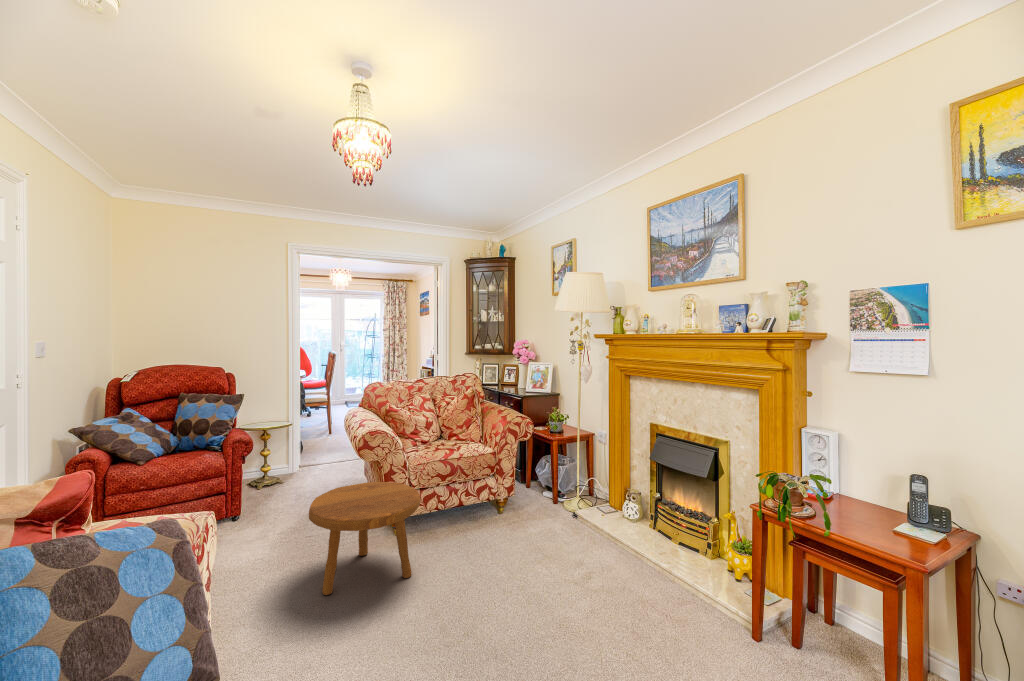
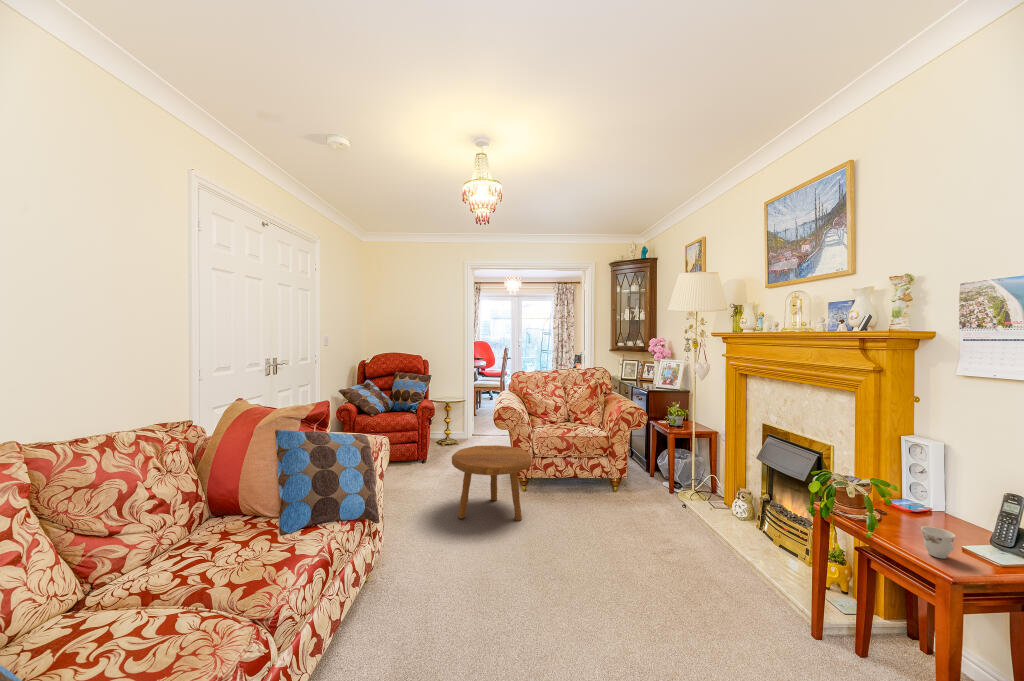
teacup: none [879,517,914,546] -> present [921,526,956,558]

